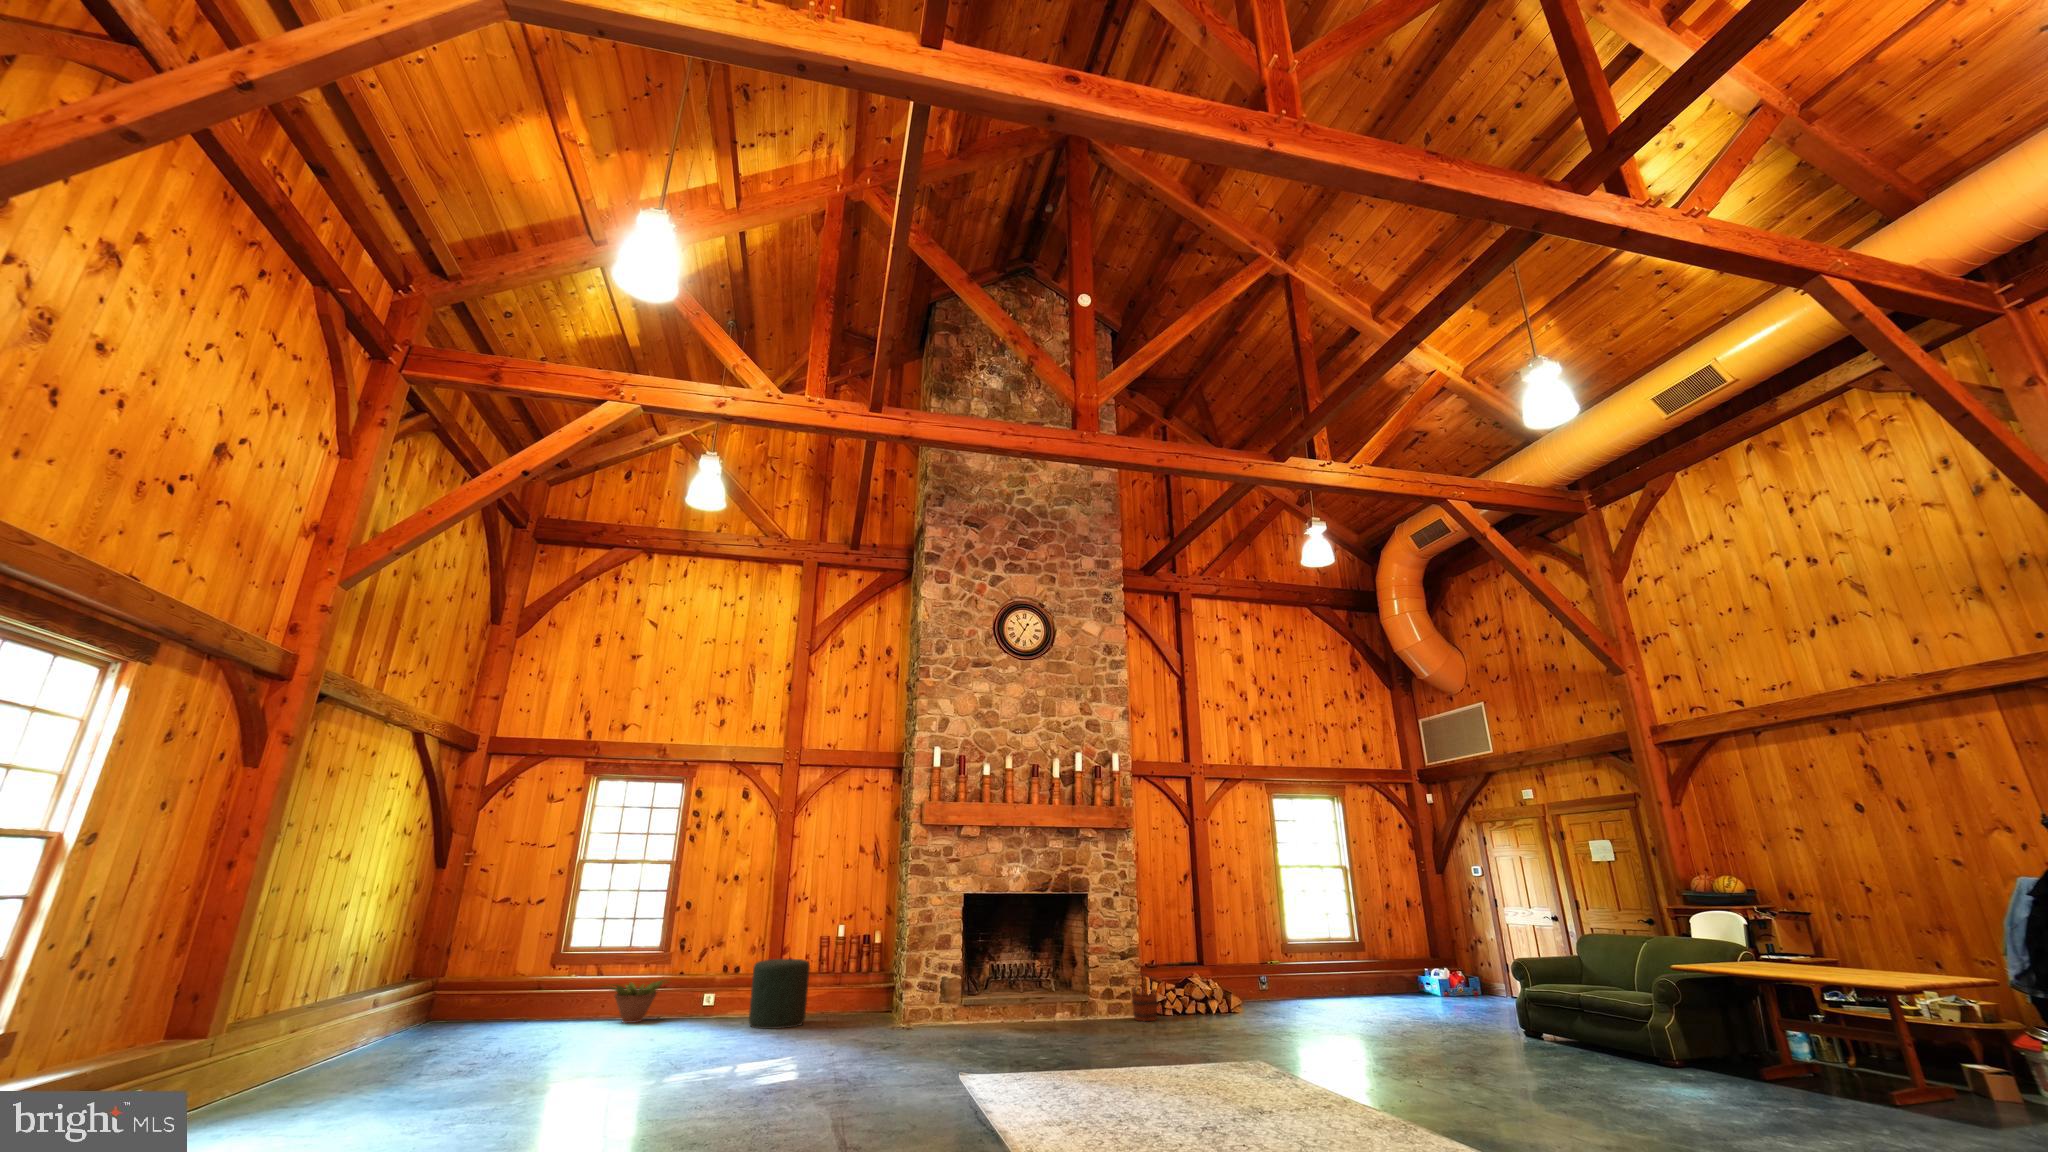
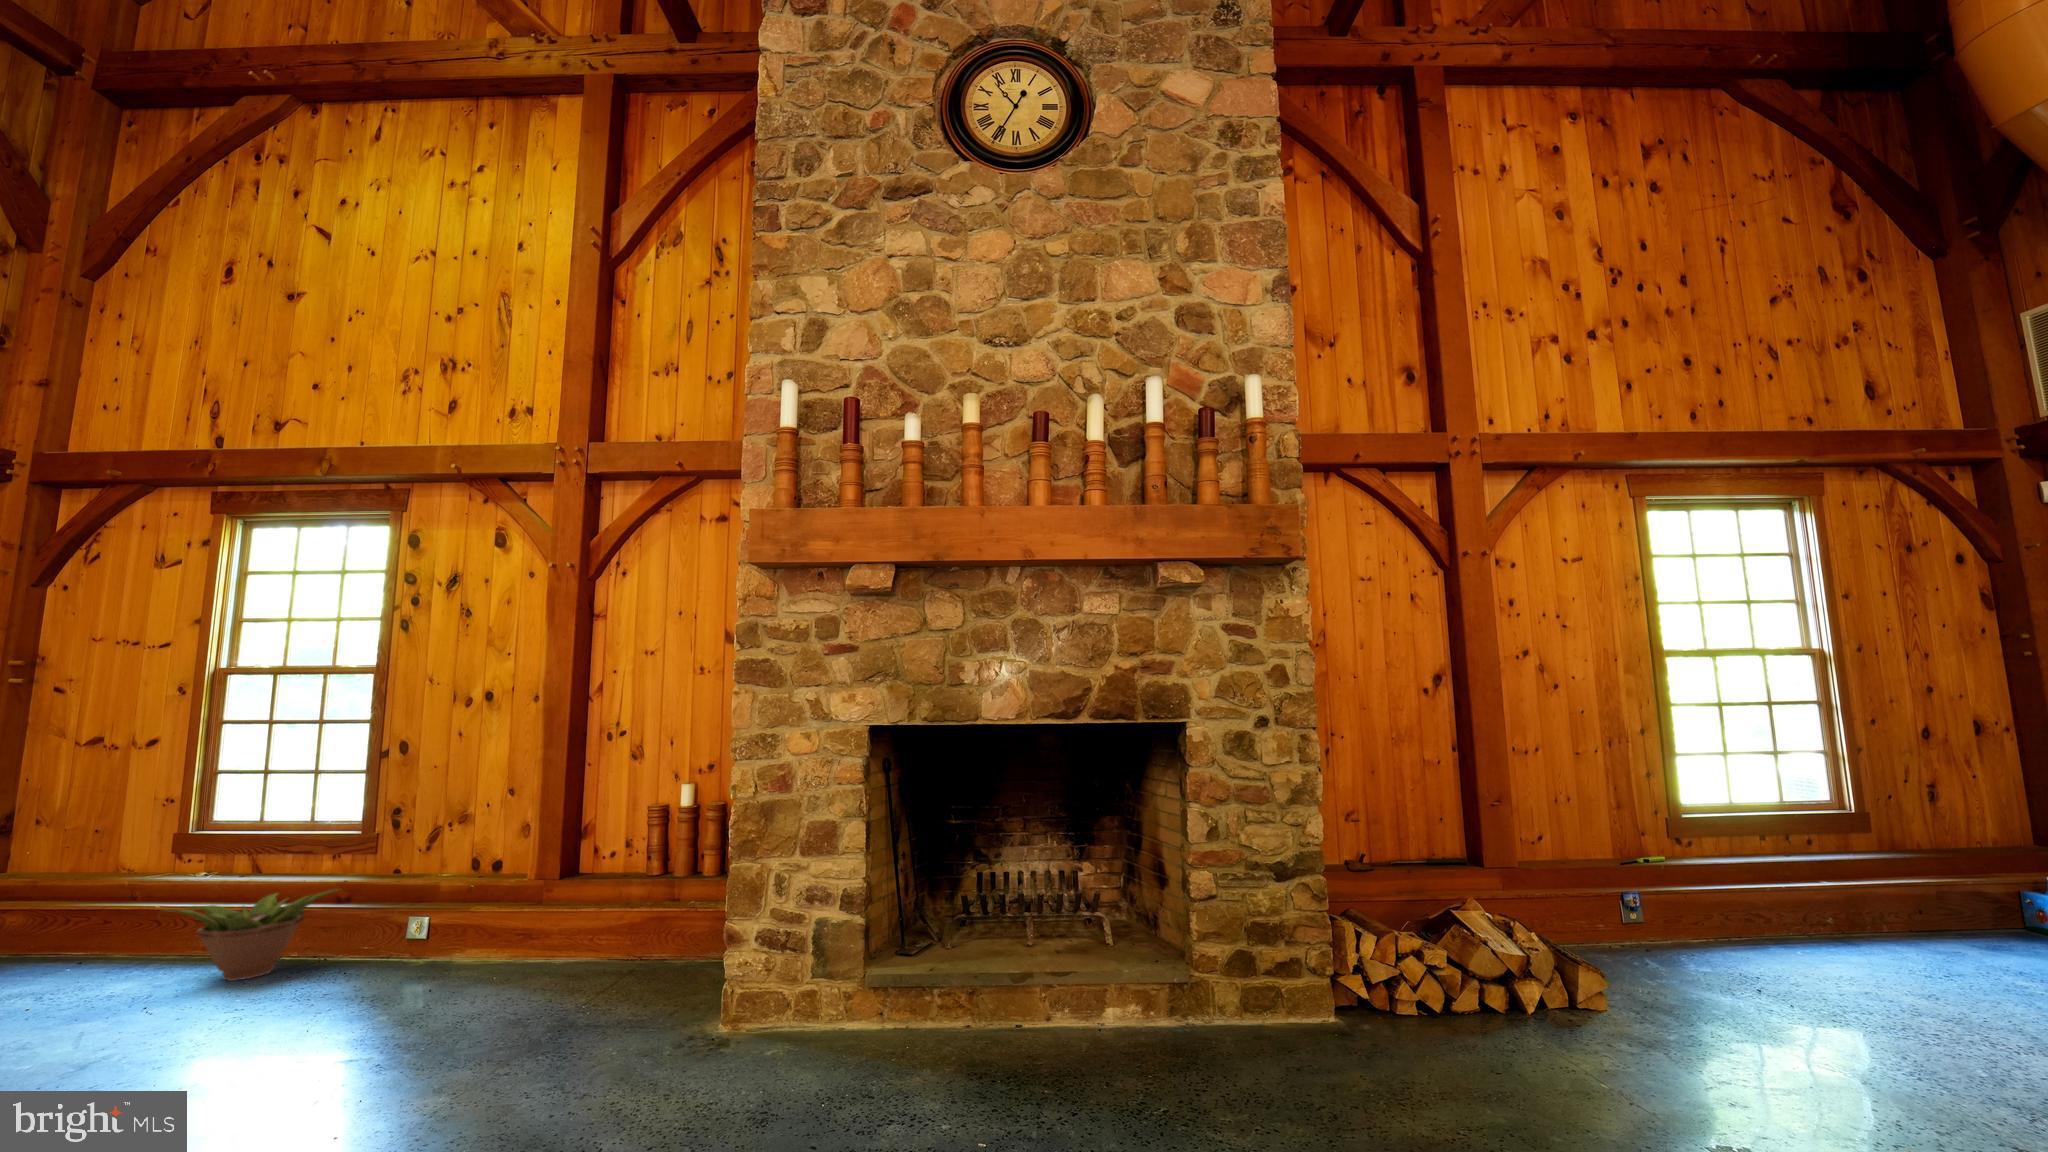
ottoman: present [749,959,810,1029] -> none [385,863,539,1032]
wooden bucket: present [1132,973,1157,1021] -> none [1303,914,1376,1043]

